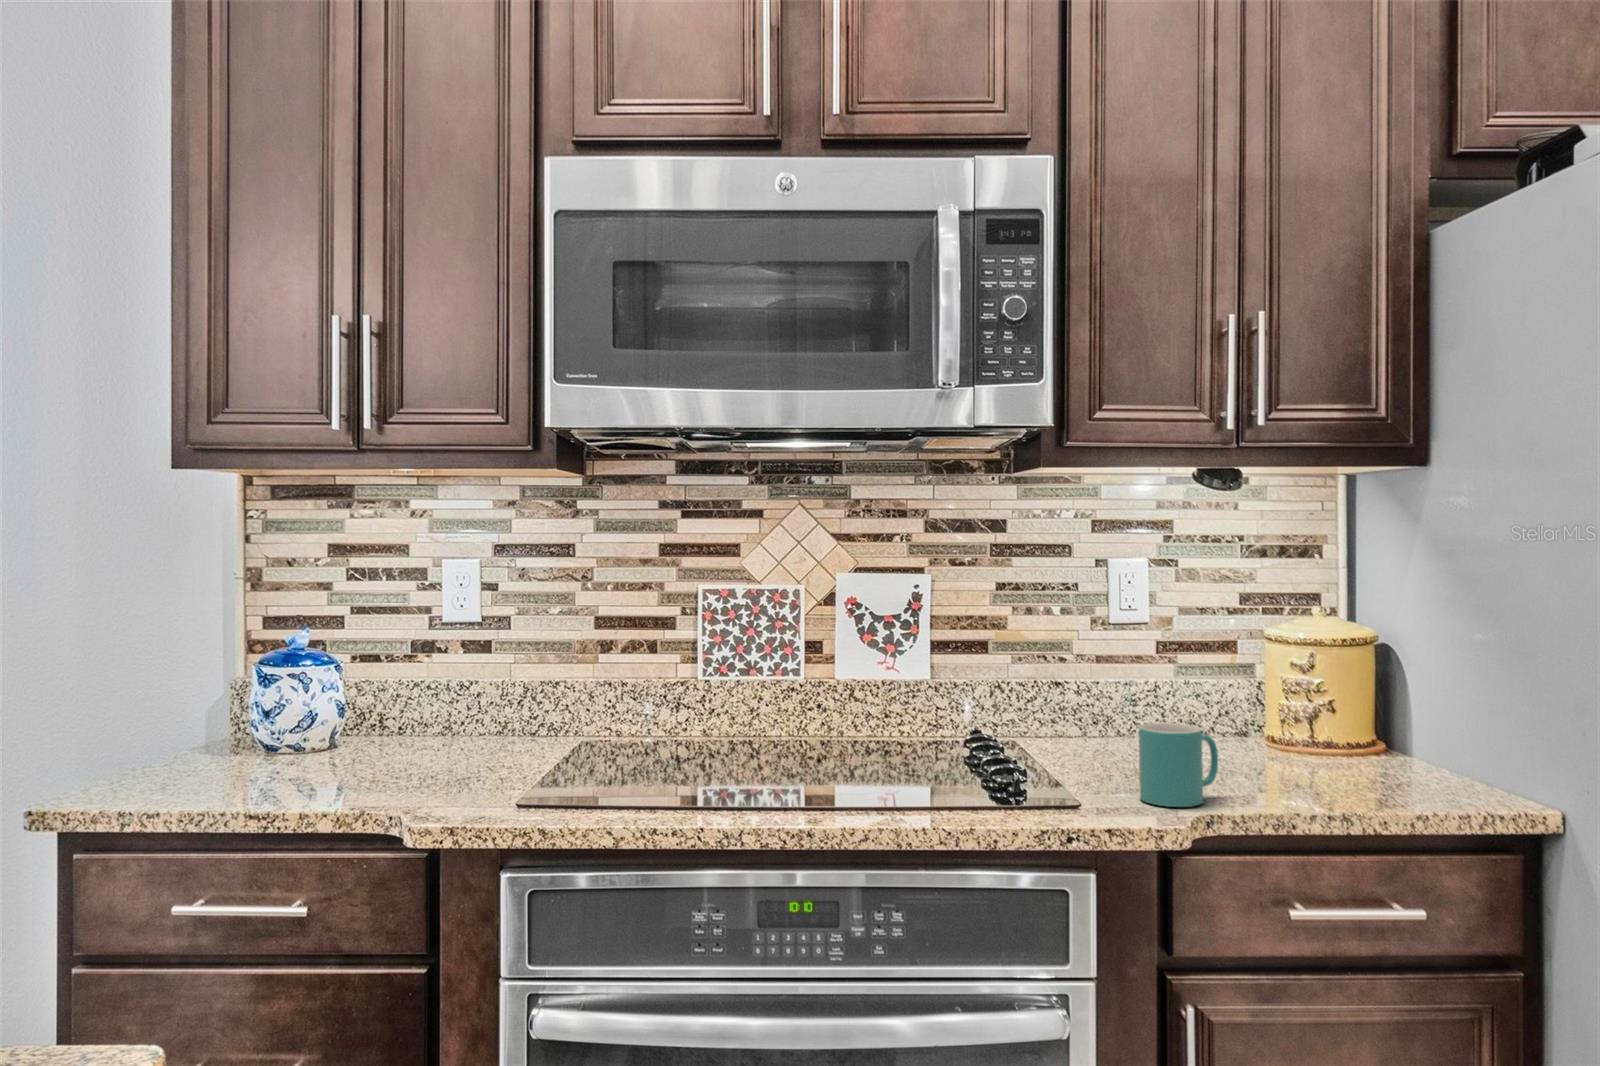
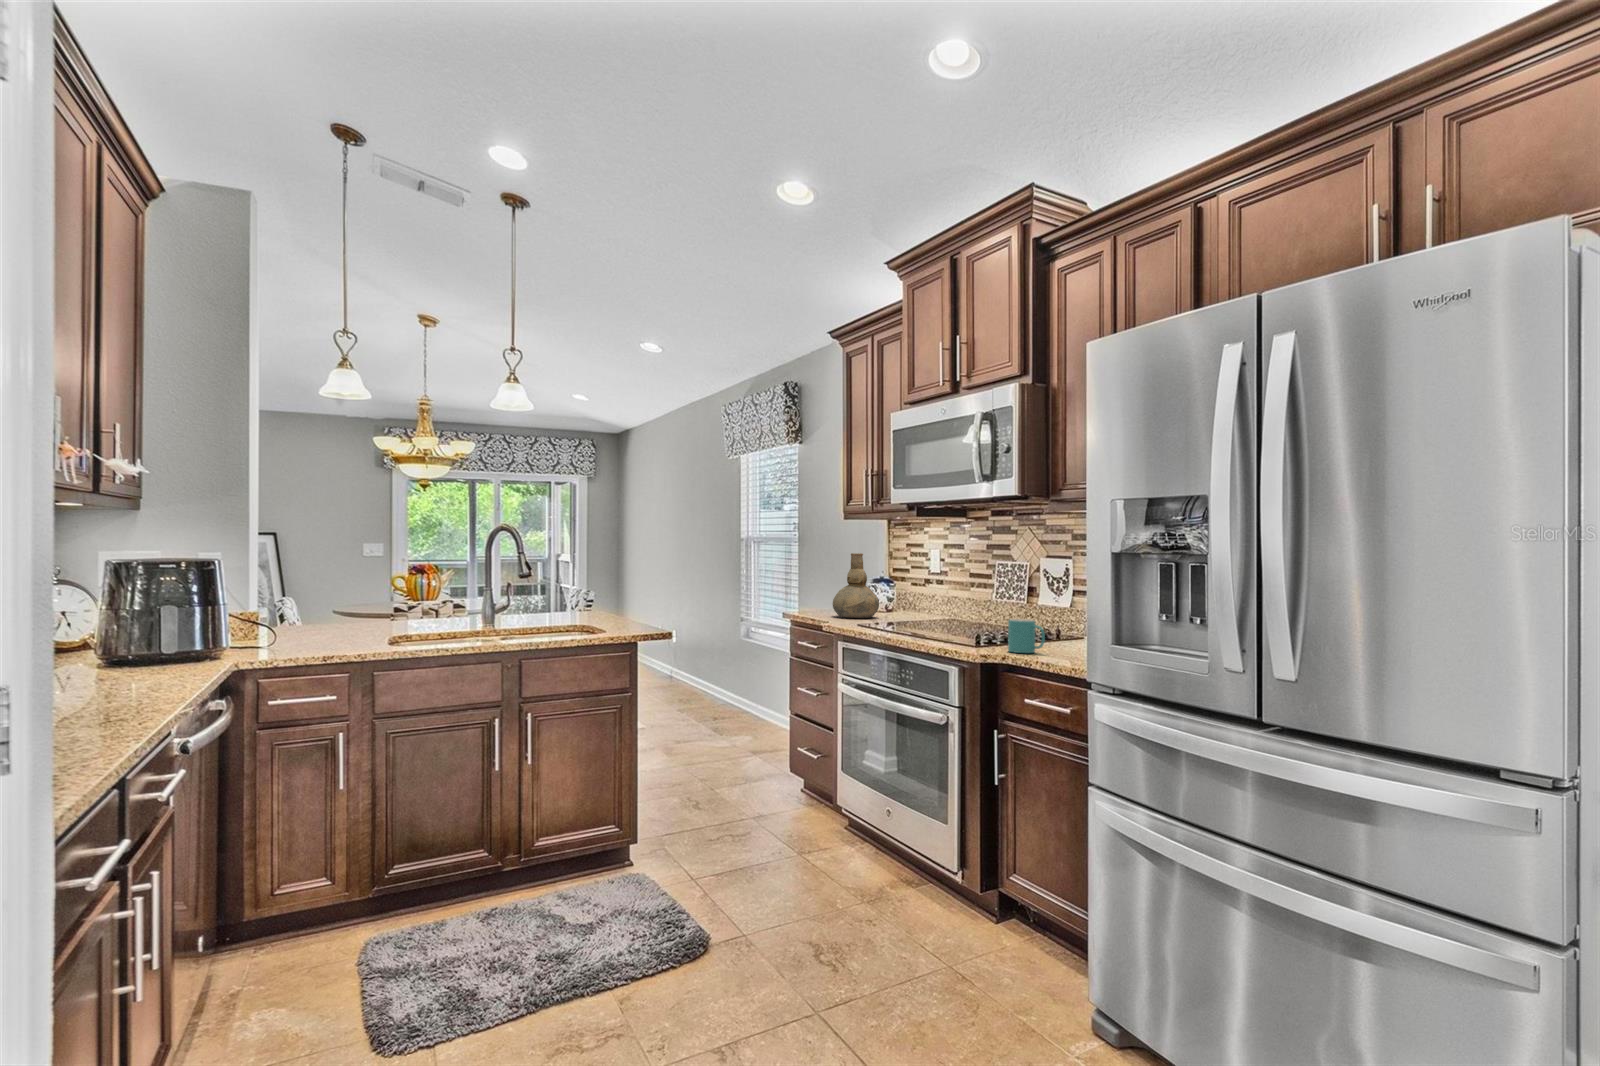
vase: none [228,582,389,791] -> present [833,553,879,618]

